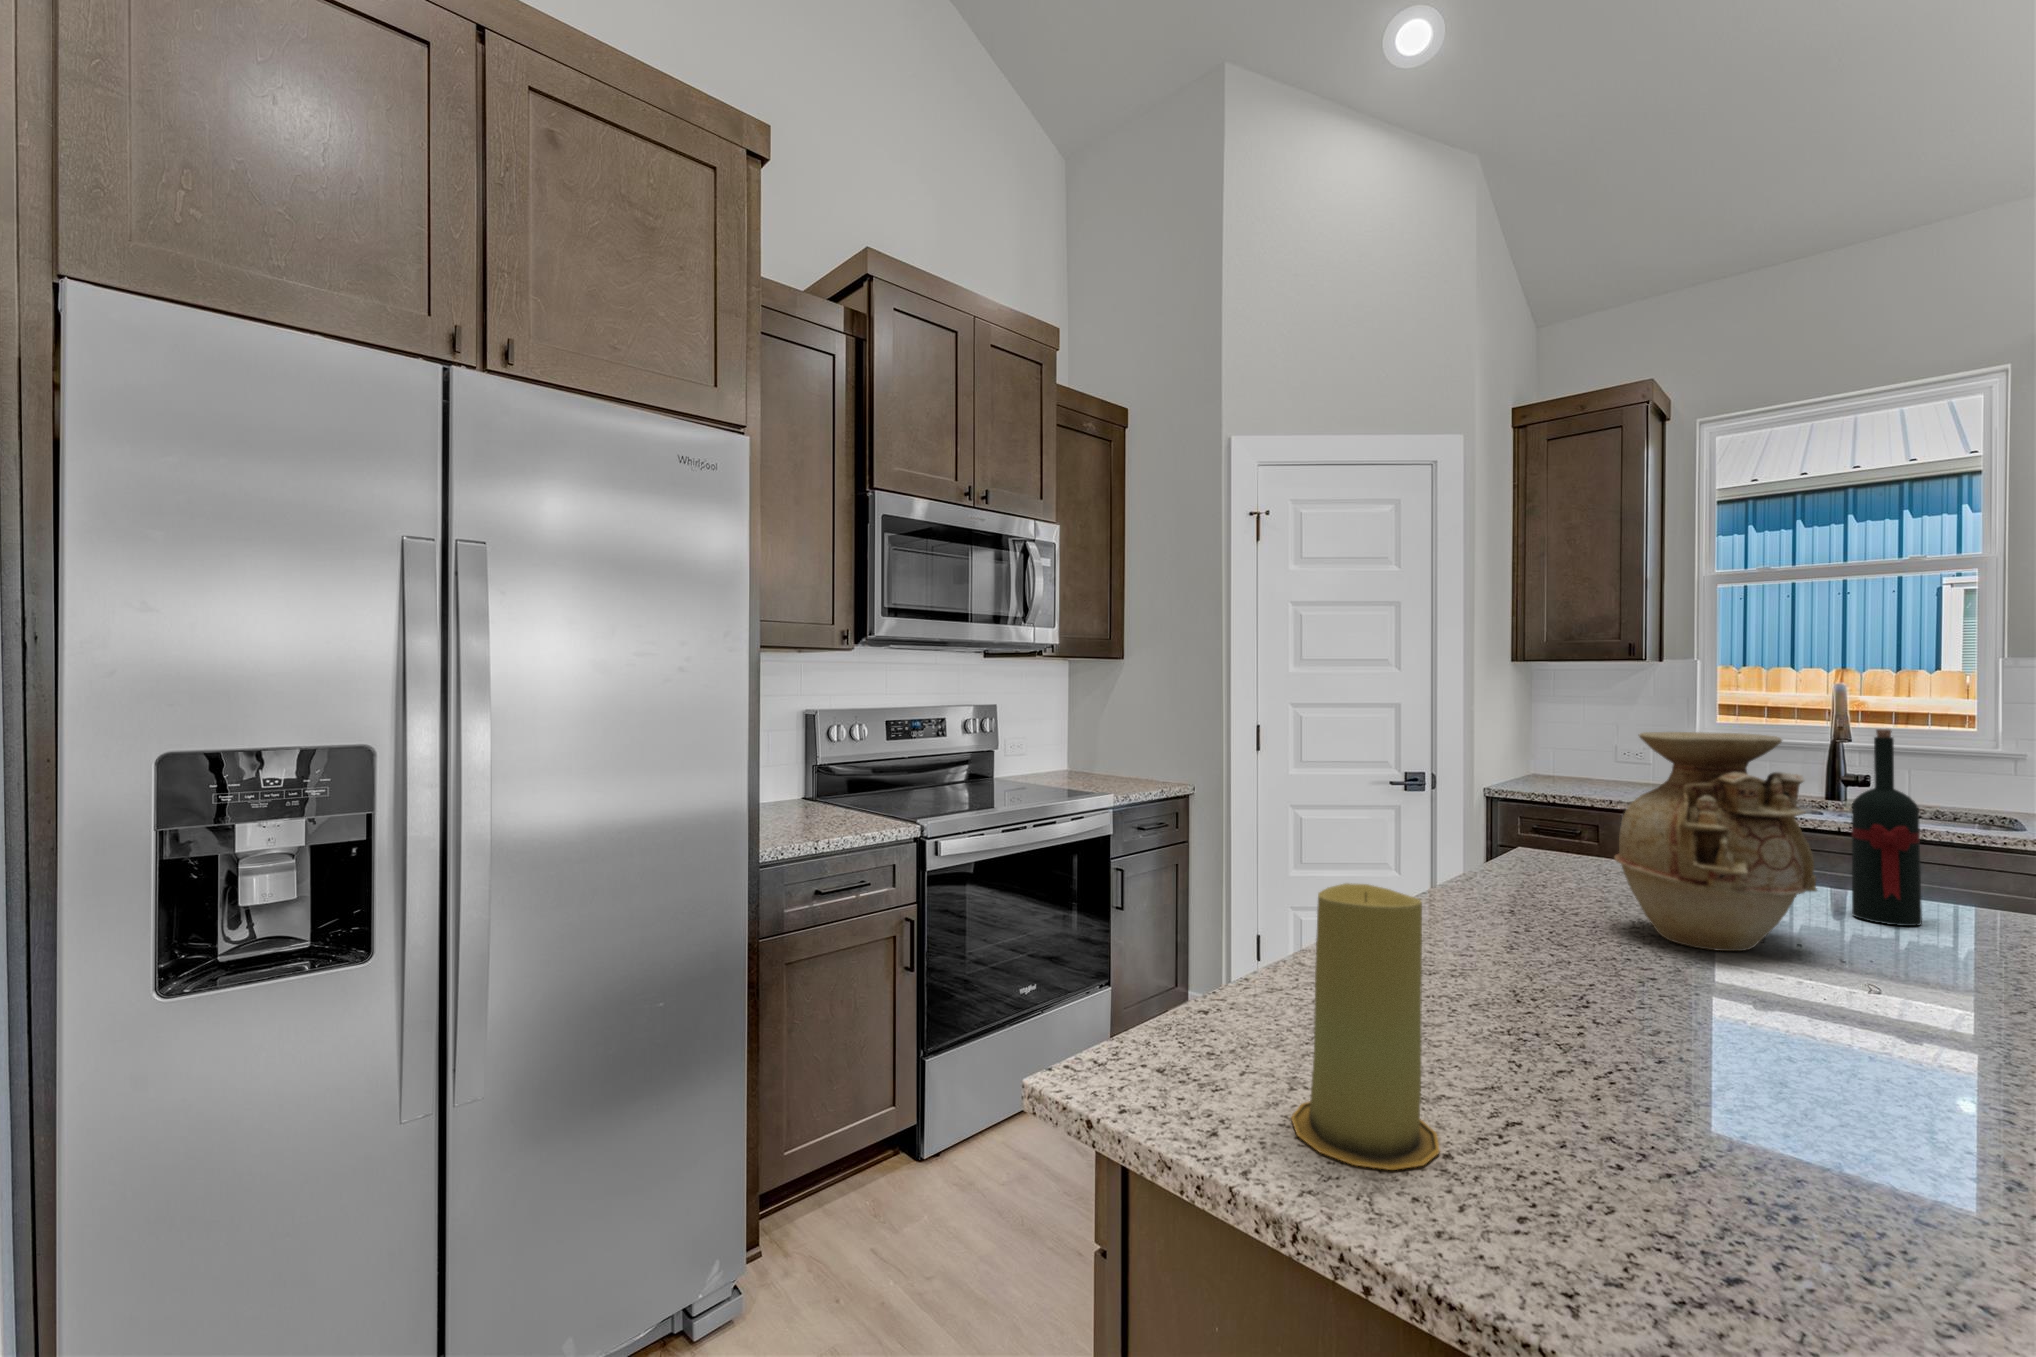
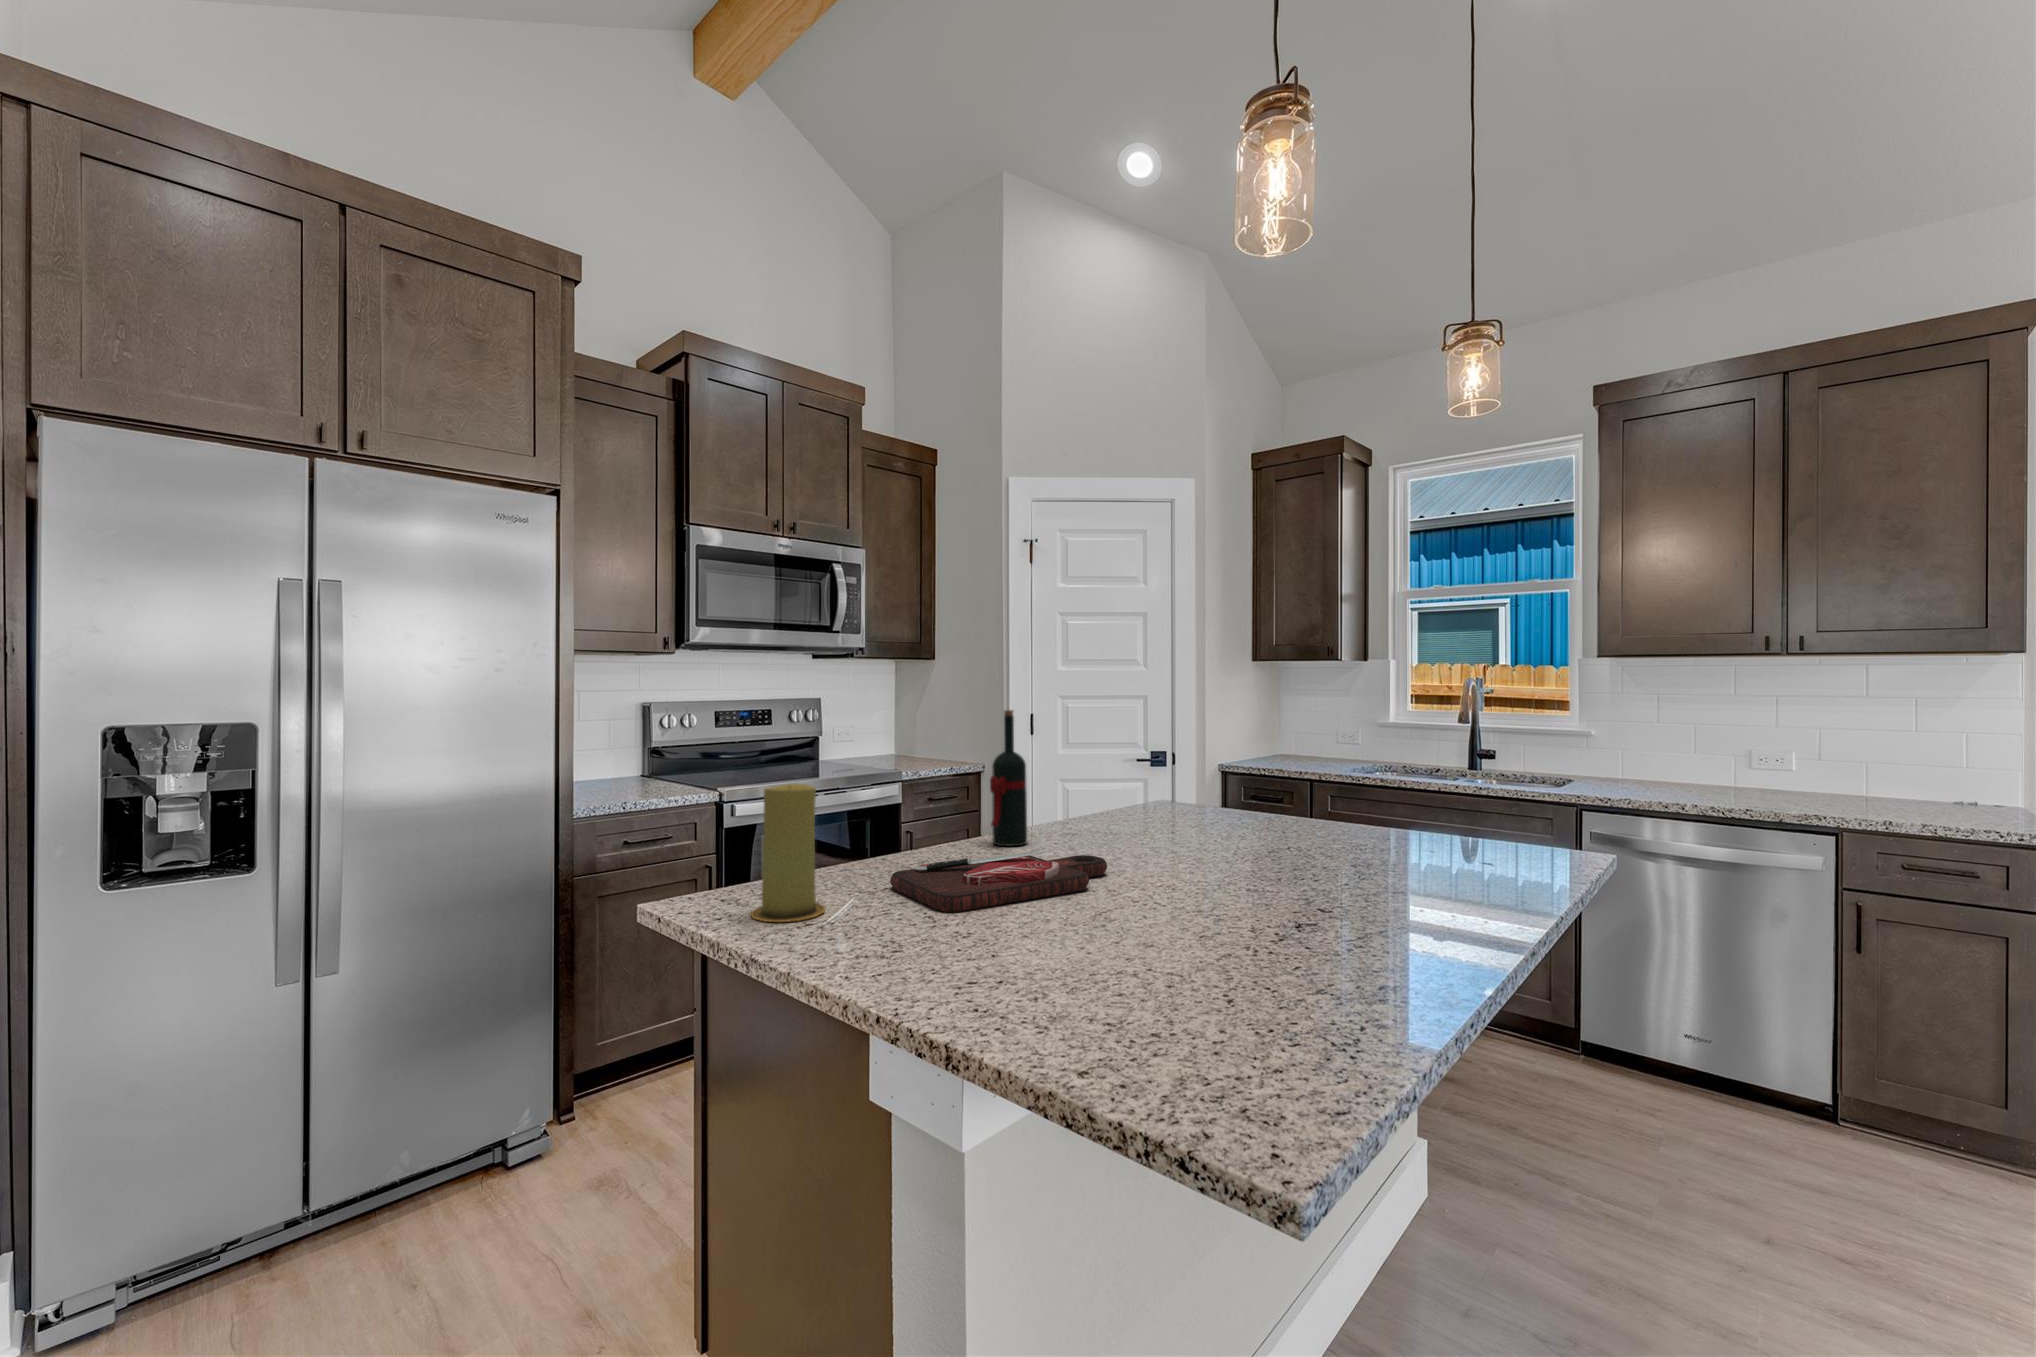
wine bottle: present [1852,729,1922,926] -> present [990,710,1027,846]
vase: present [1615,732,1817,951] -> none [1108,709,1216,847]
cutting board: none [1444,980,1831,1141] -> present [890,851,1107,912]

